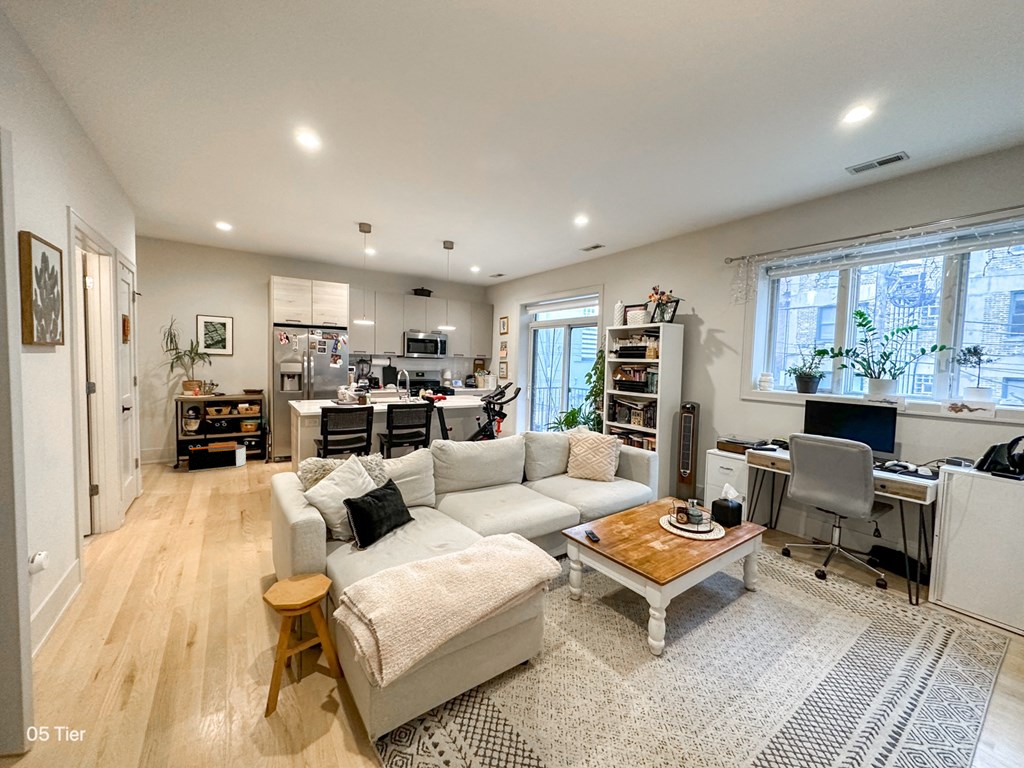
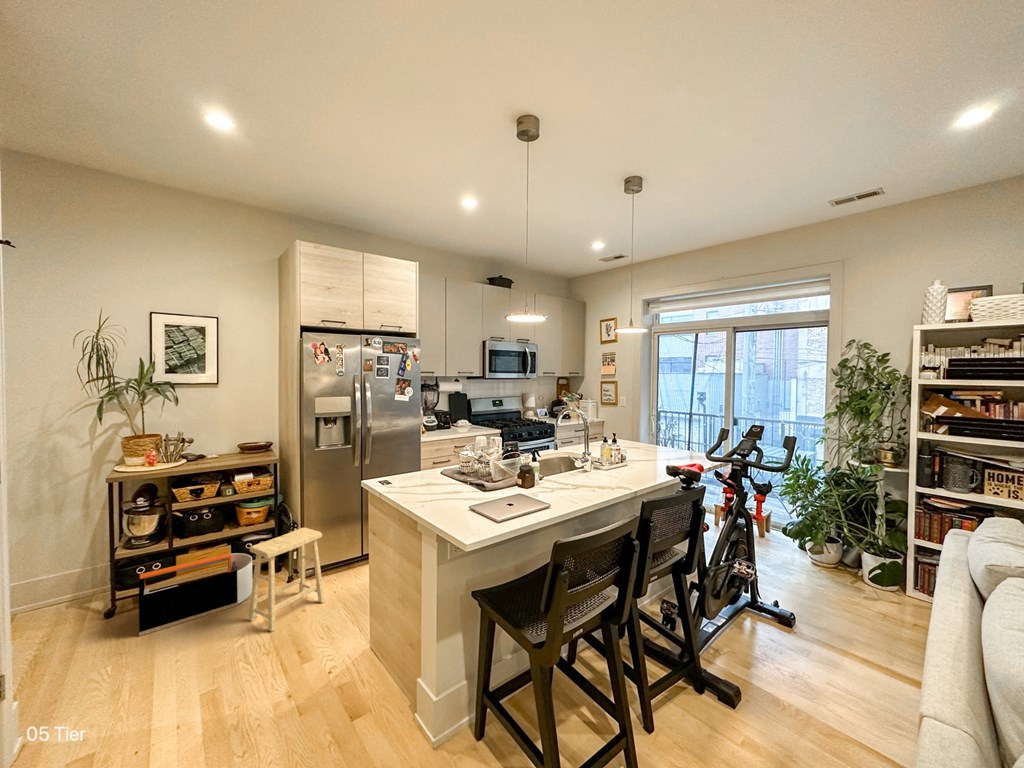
footstool: none [239,431,279,475] -> present [248,528,325,632]

